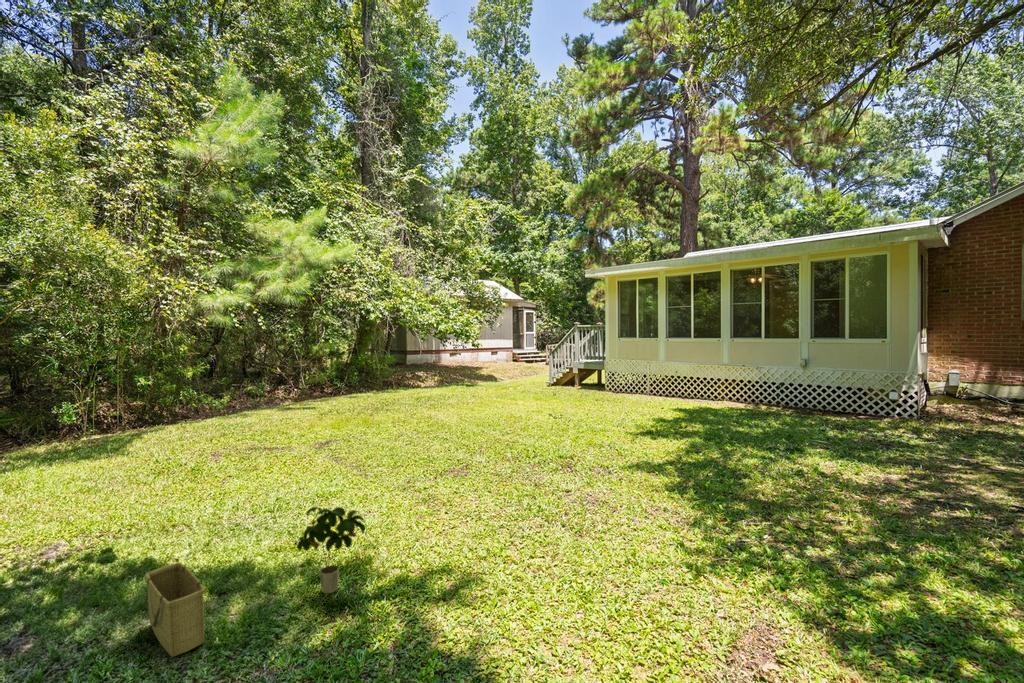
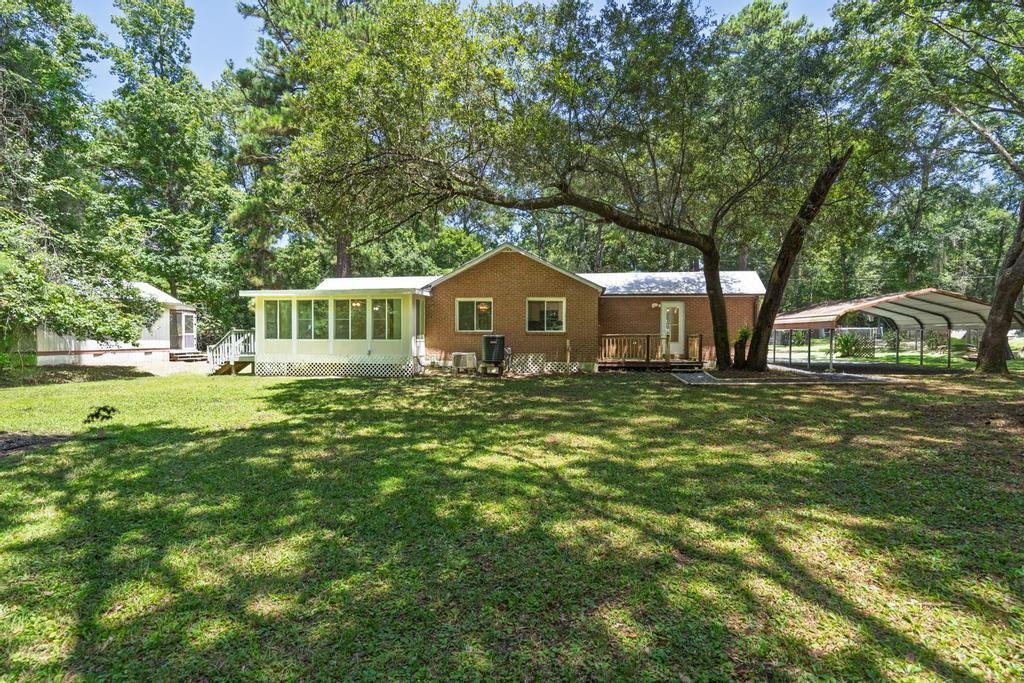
basket: present [145,563,205,657] -> none [19,427,58,450]

